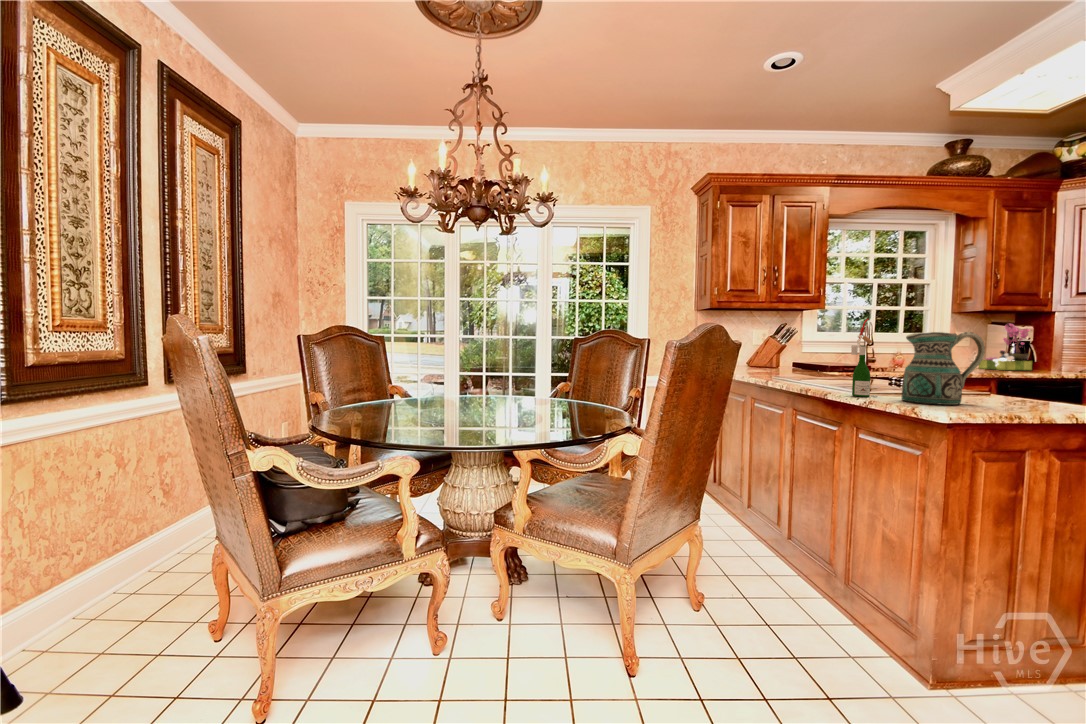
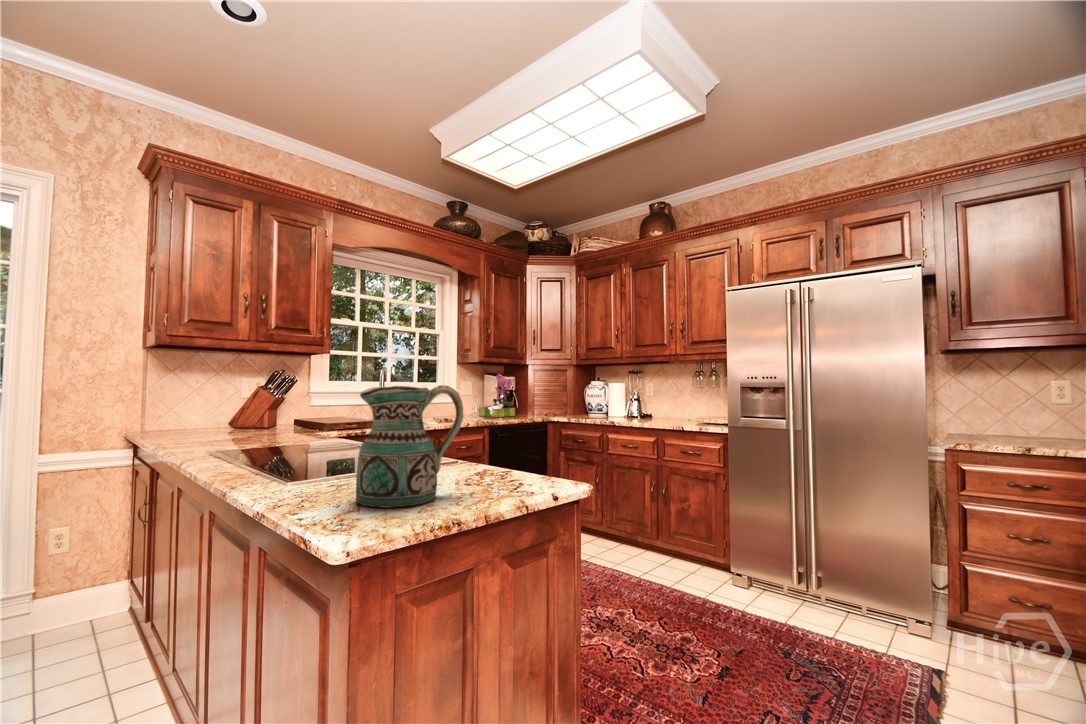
wine bottle: present [851,319,877,397] -> none [283,362,327,500]

